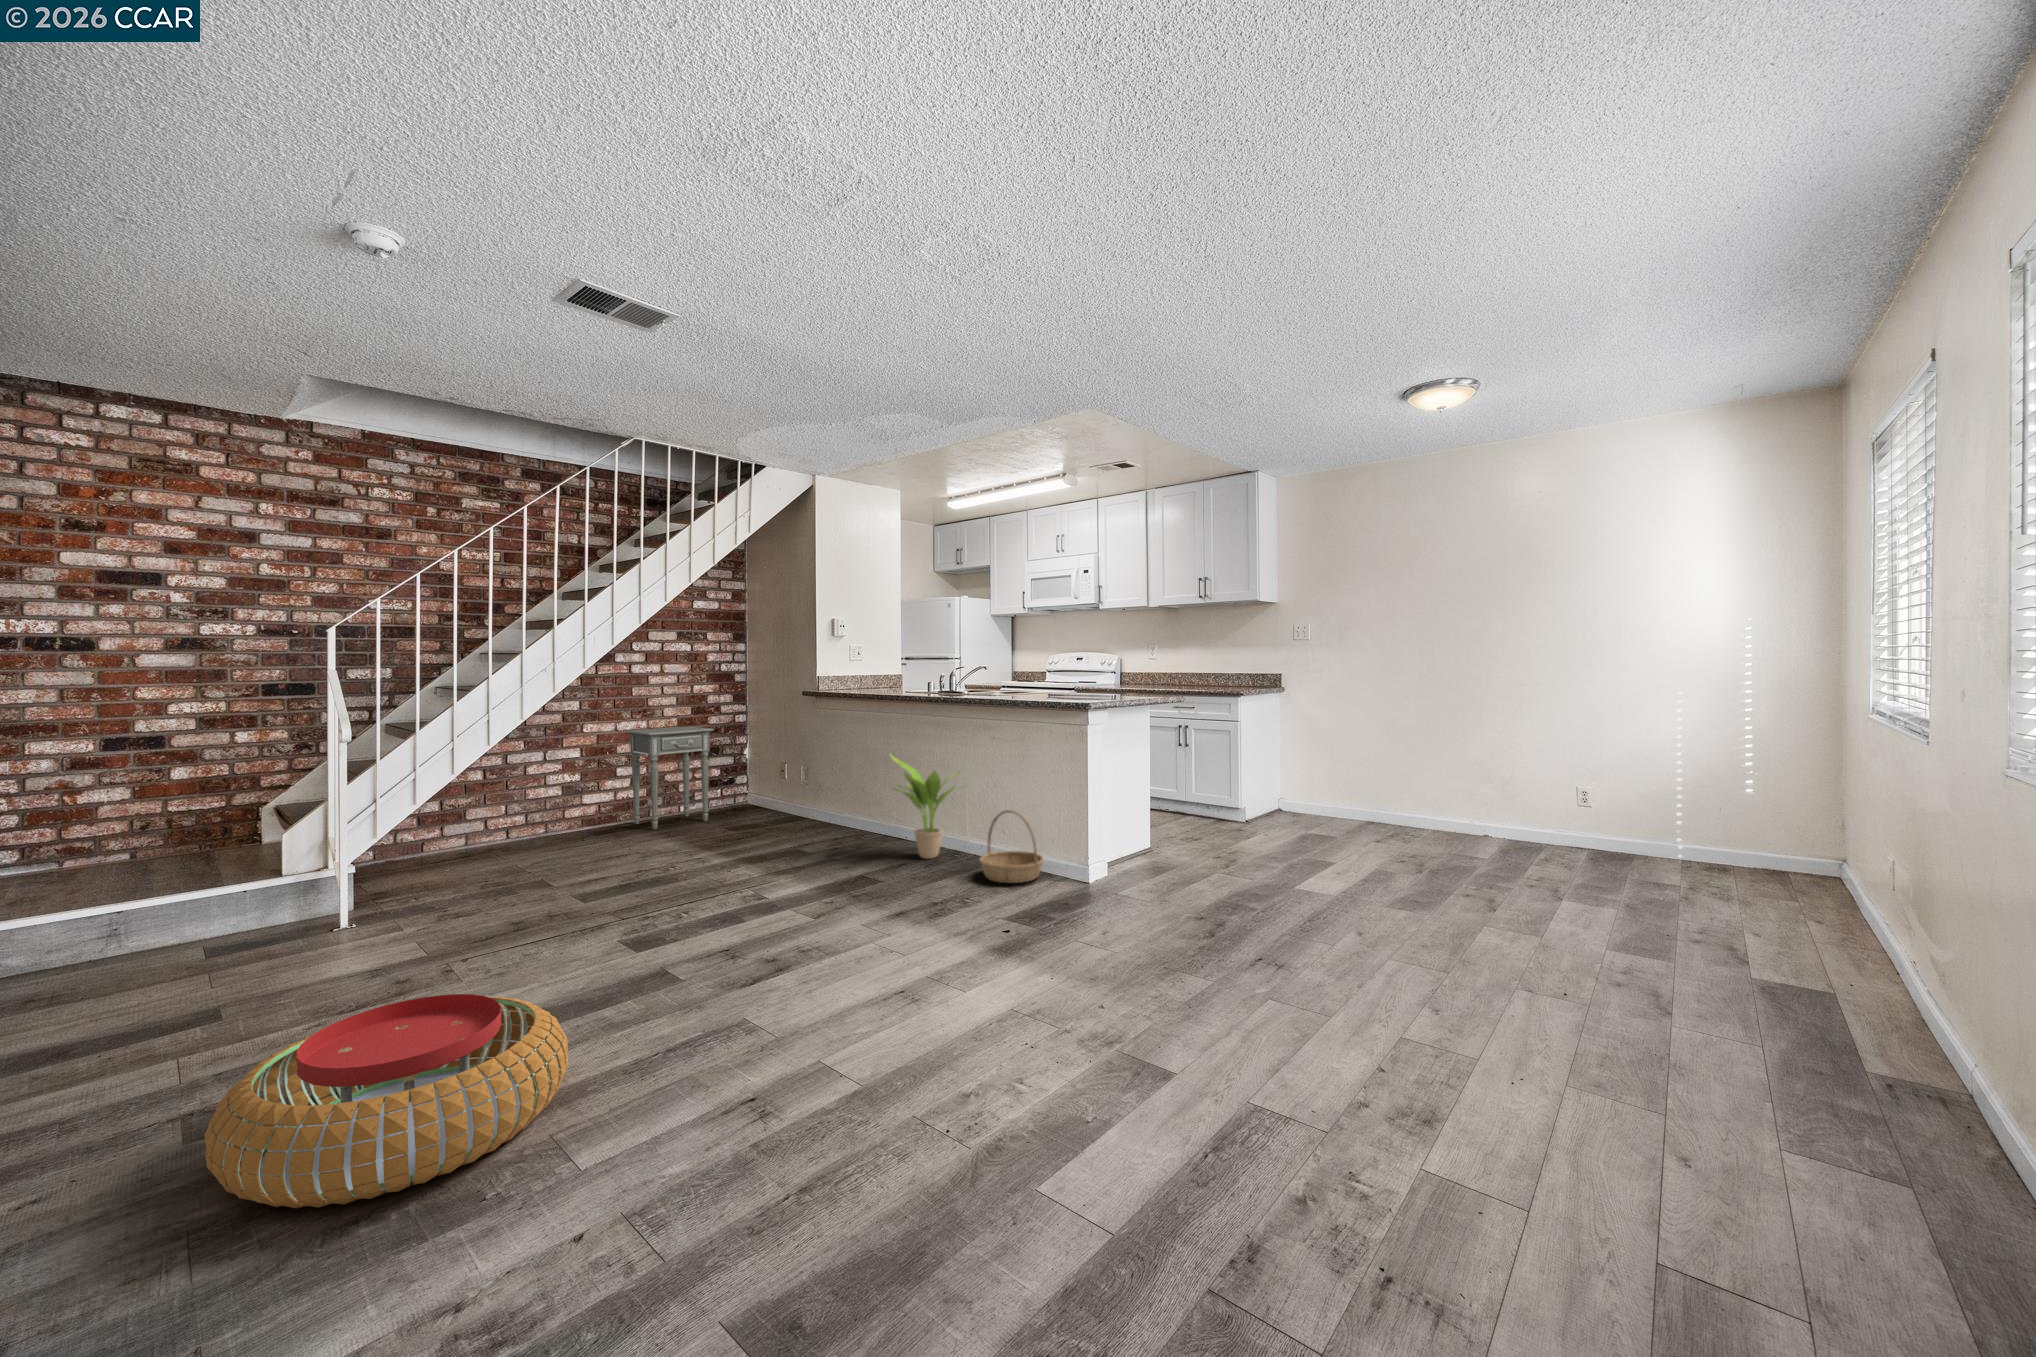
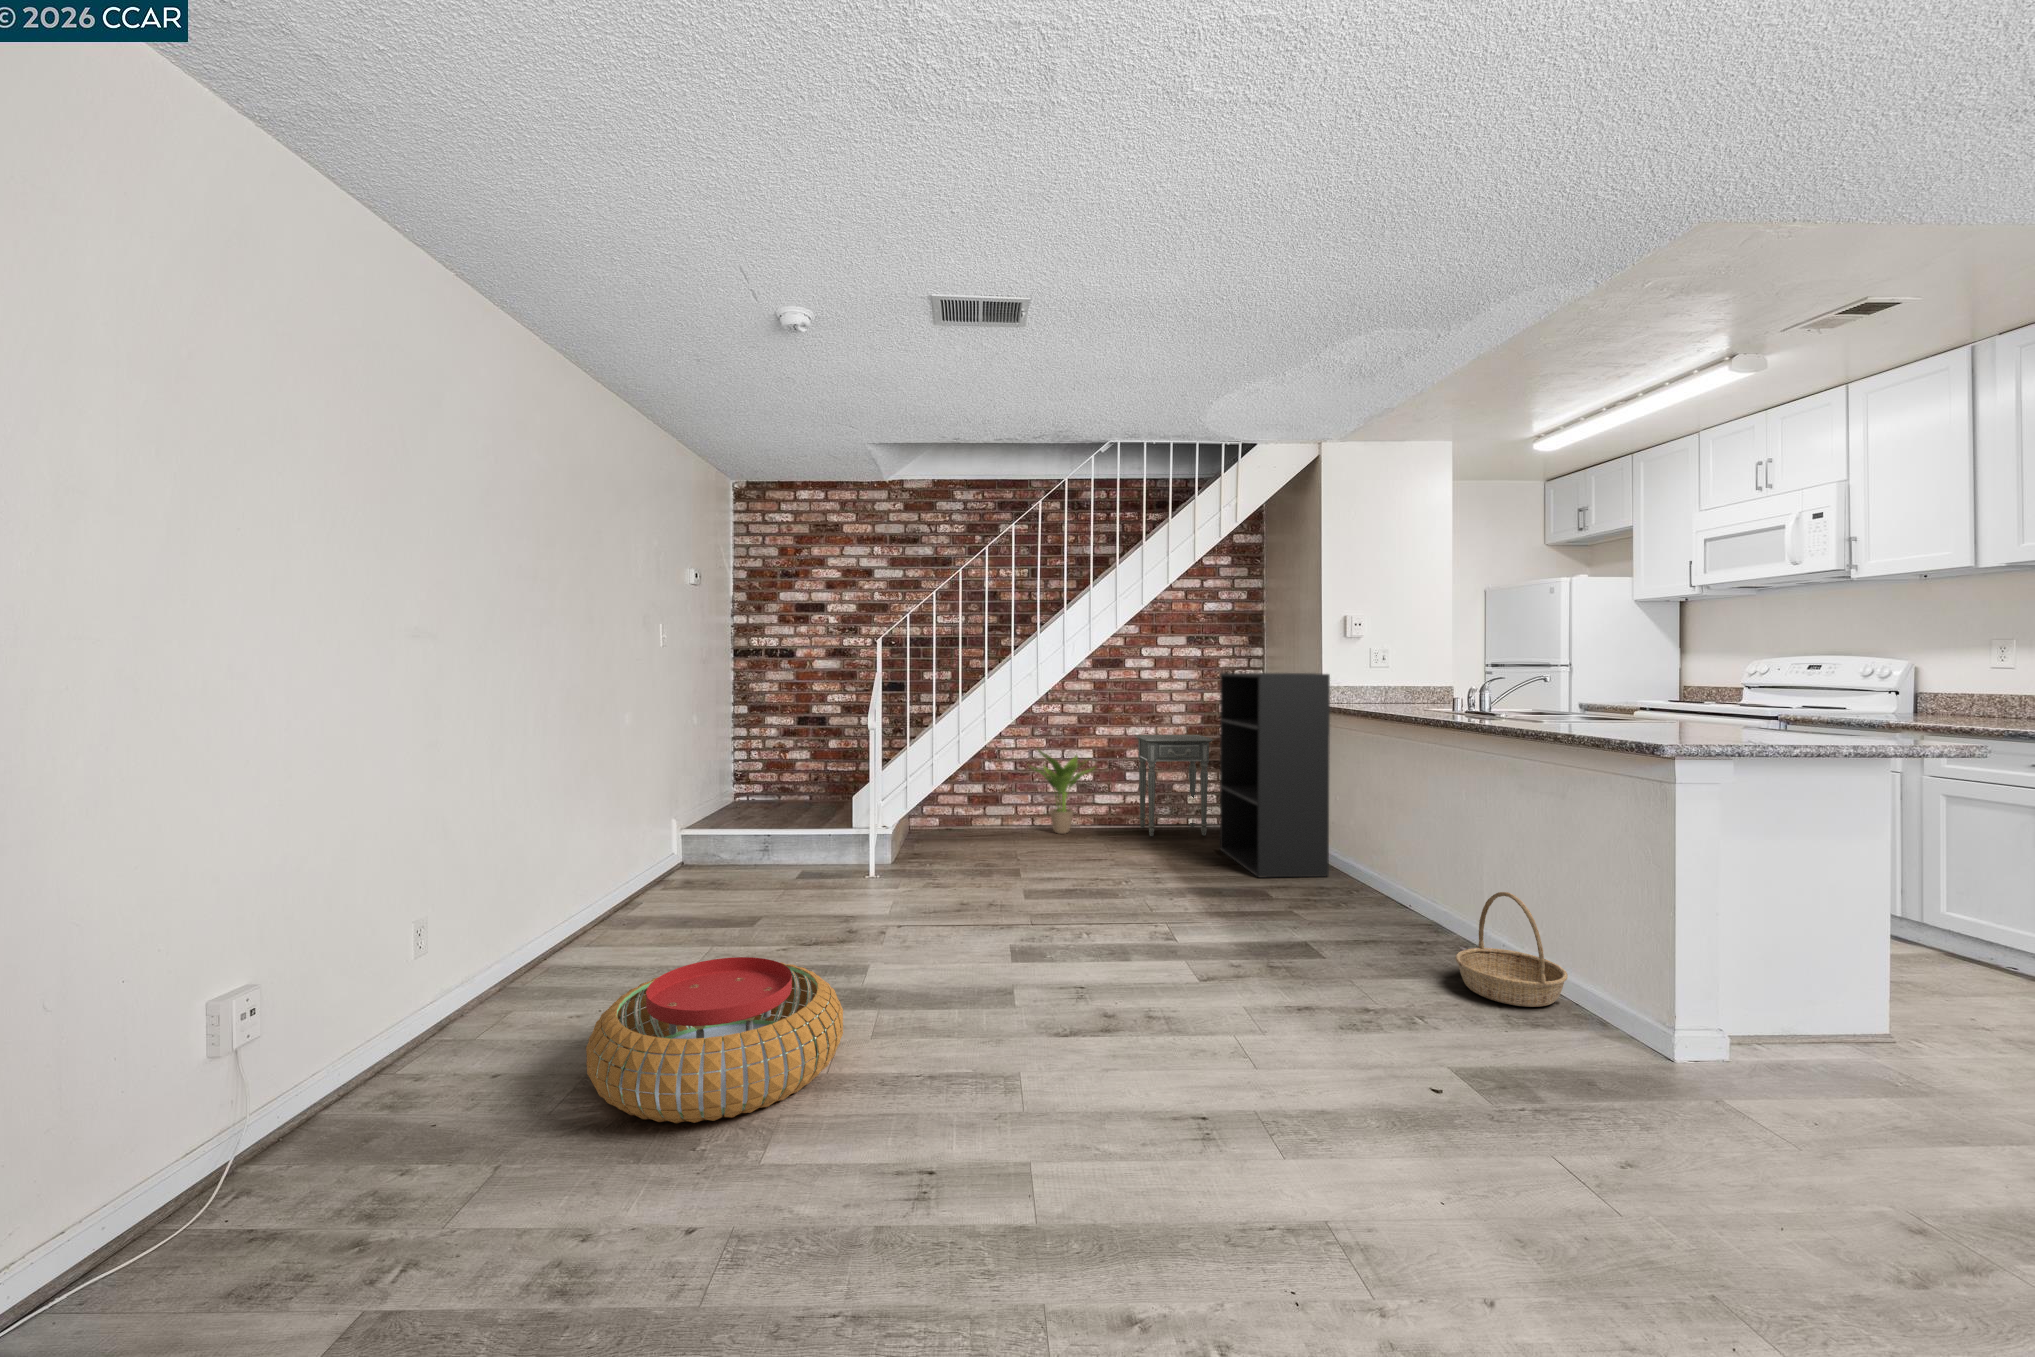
bookshelf: none [731,665,841,844] -> present [1220,673,1330,878]
potted plant: present [891,756,963,859] -> present [1031,749,1094,834]

